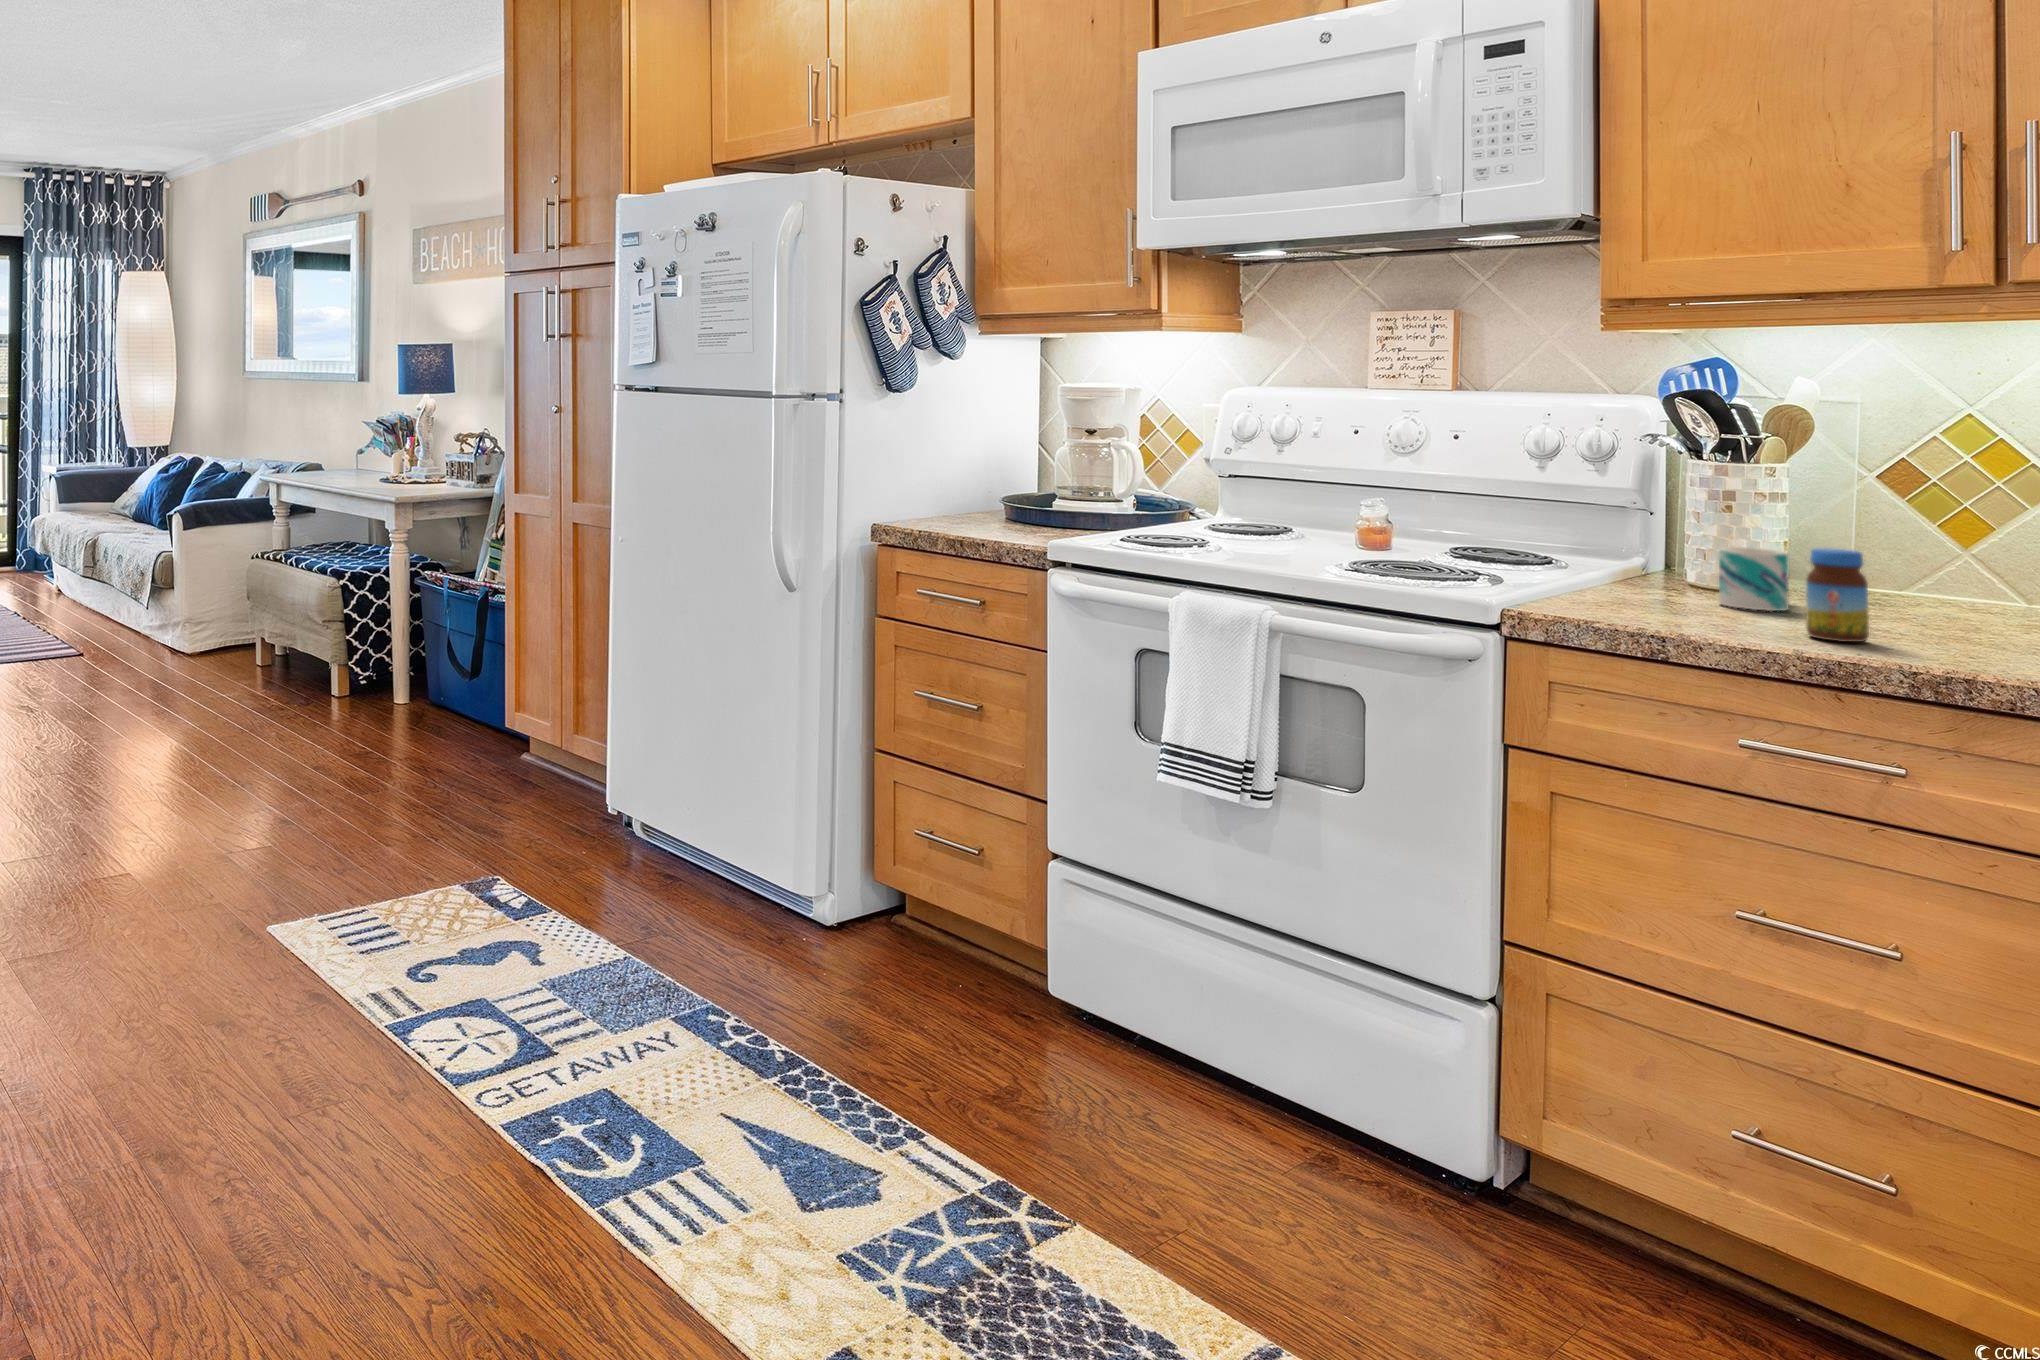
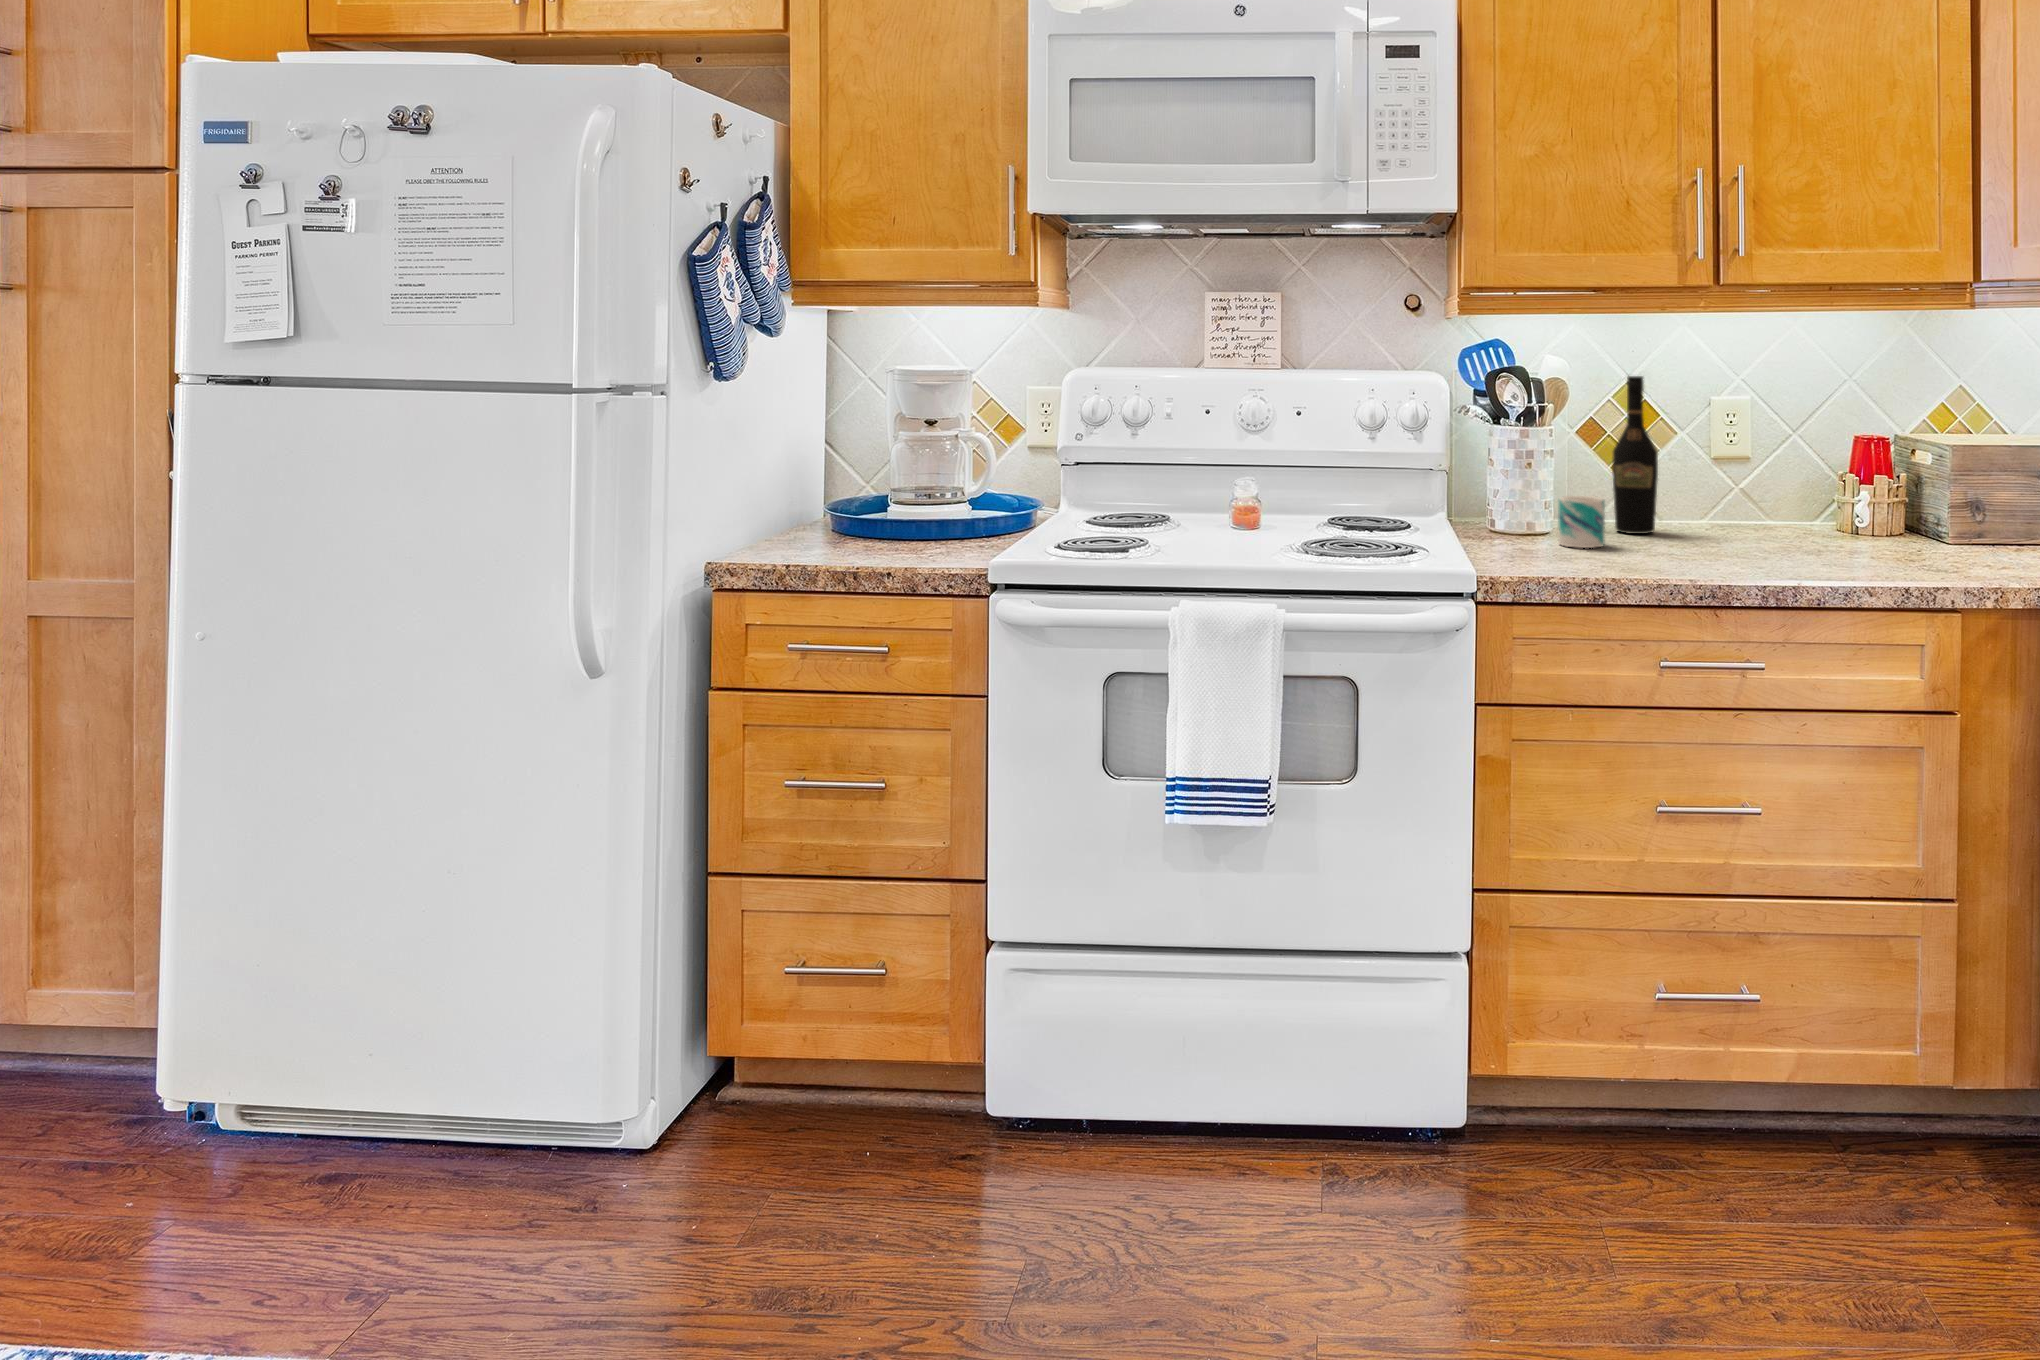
wine bottle: none [1872,405,1951,612] -> present [1612,376,1658,534]
jar: present [1806,548,1869,642] -> none [1666,493,1704,567]

